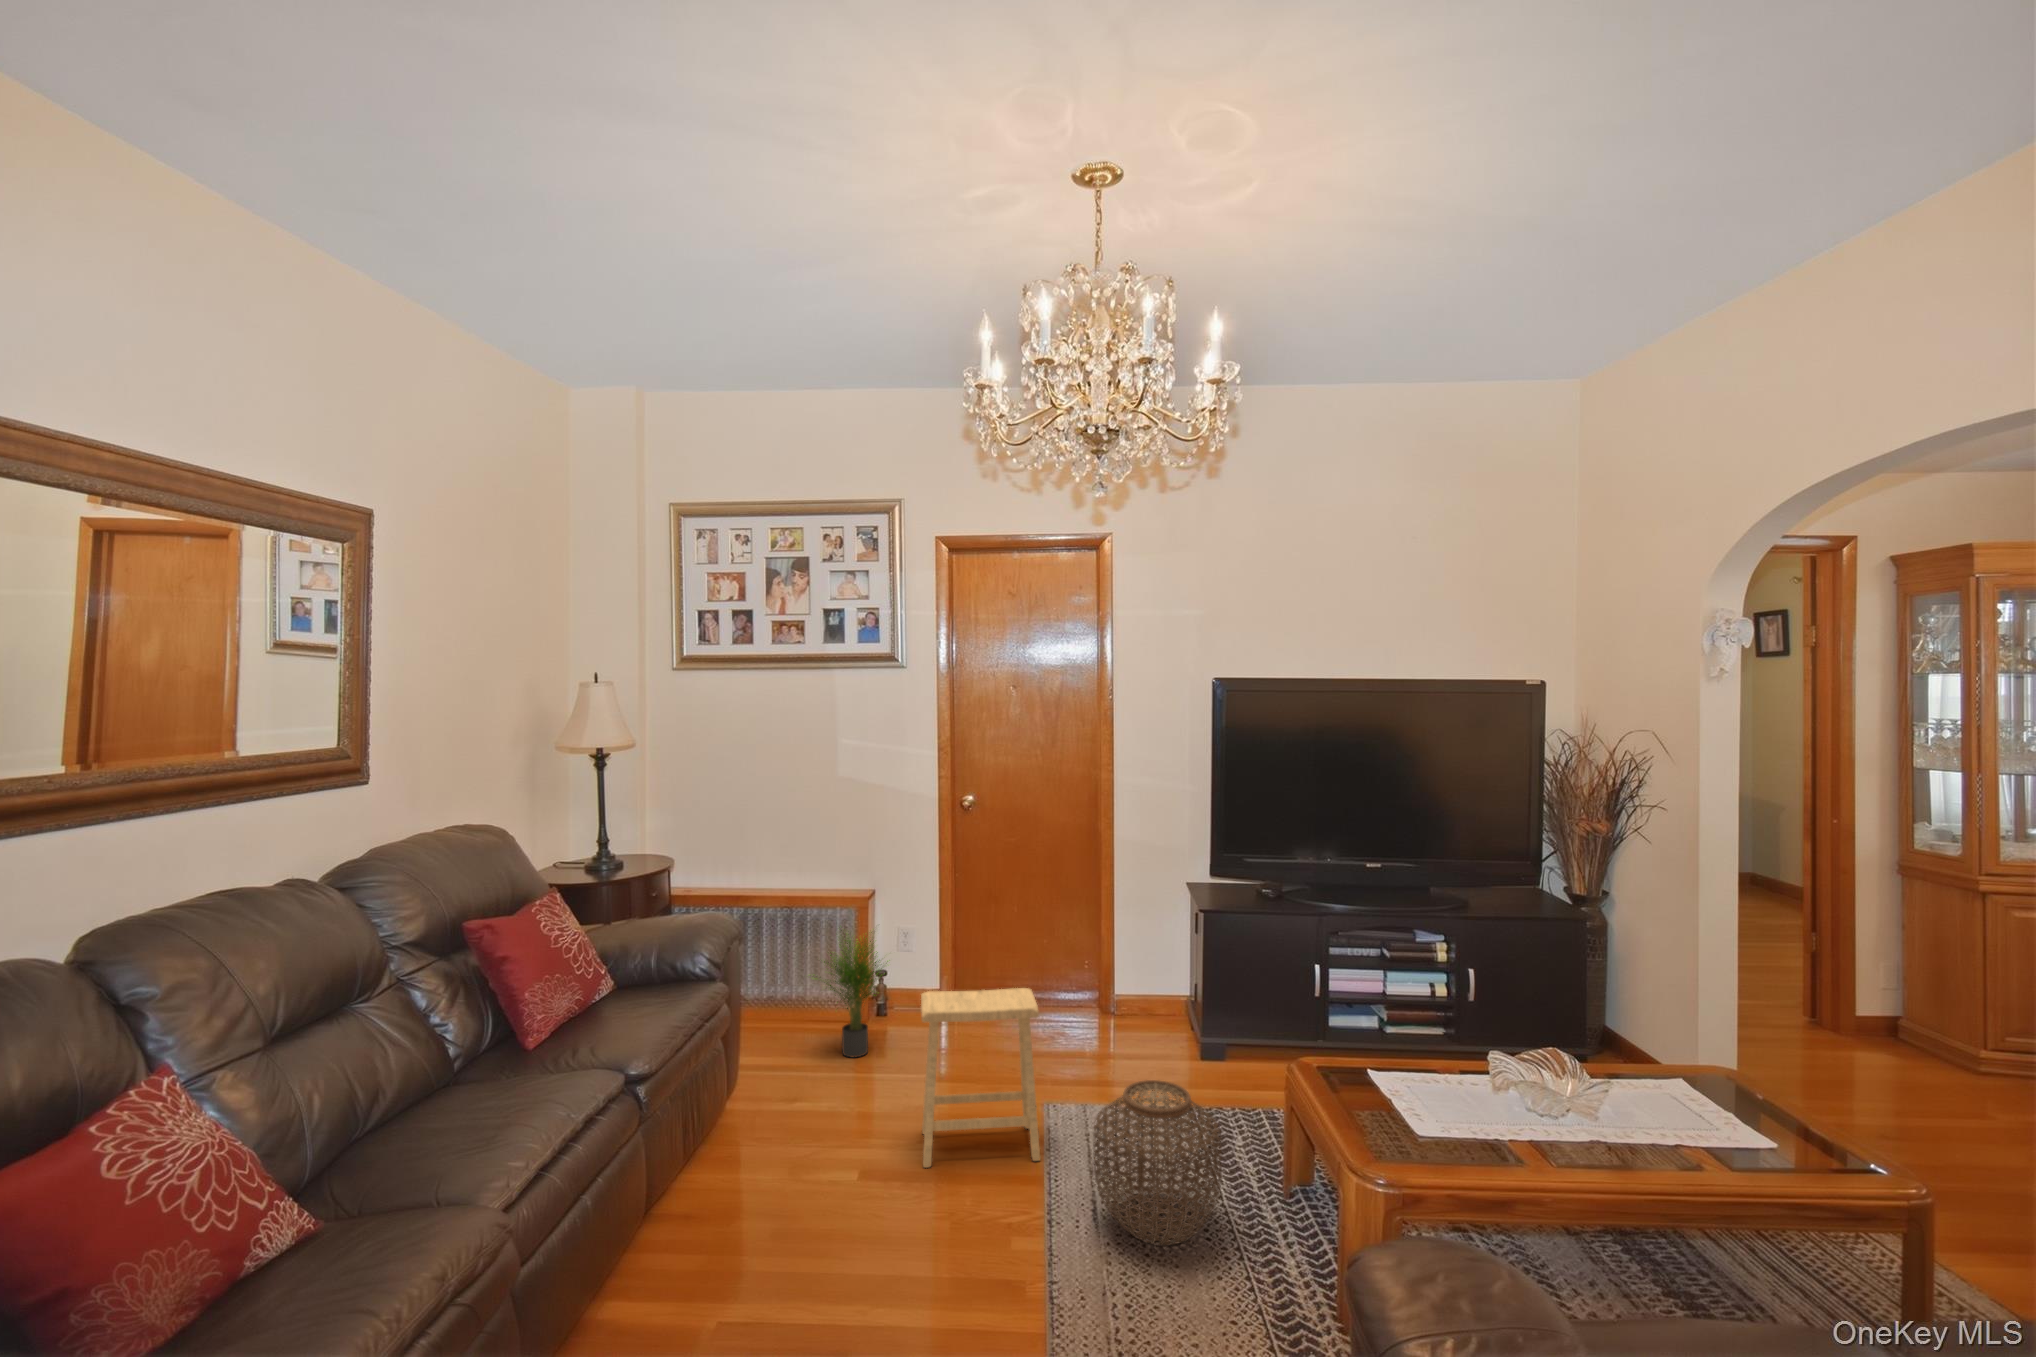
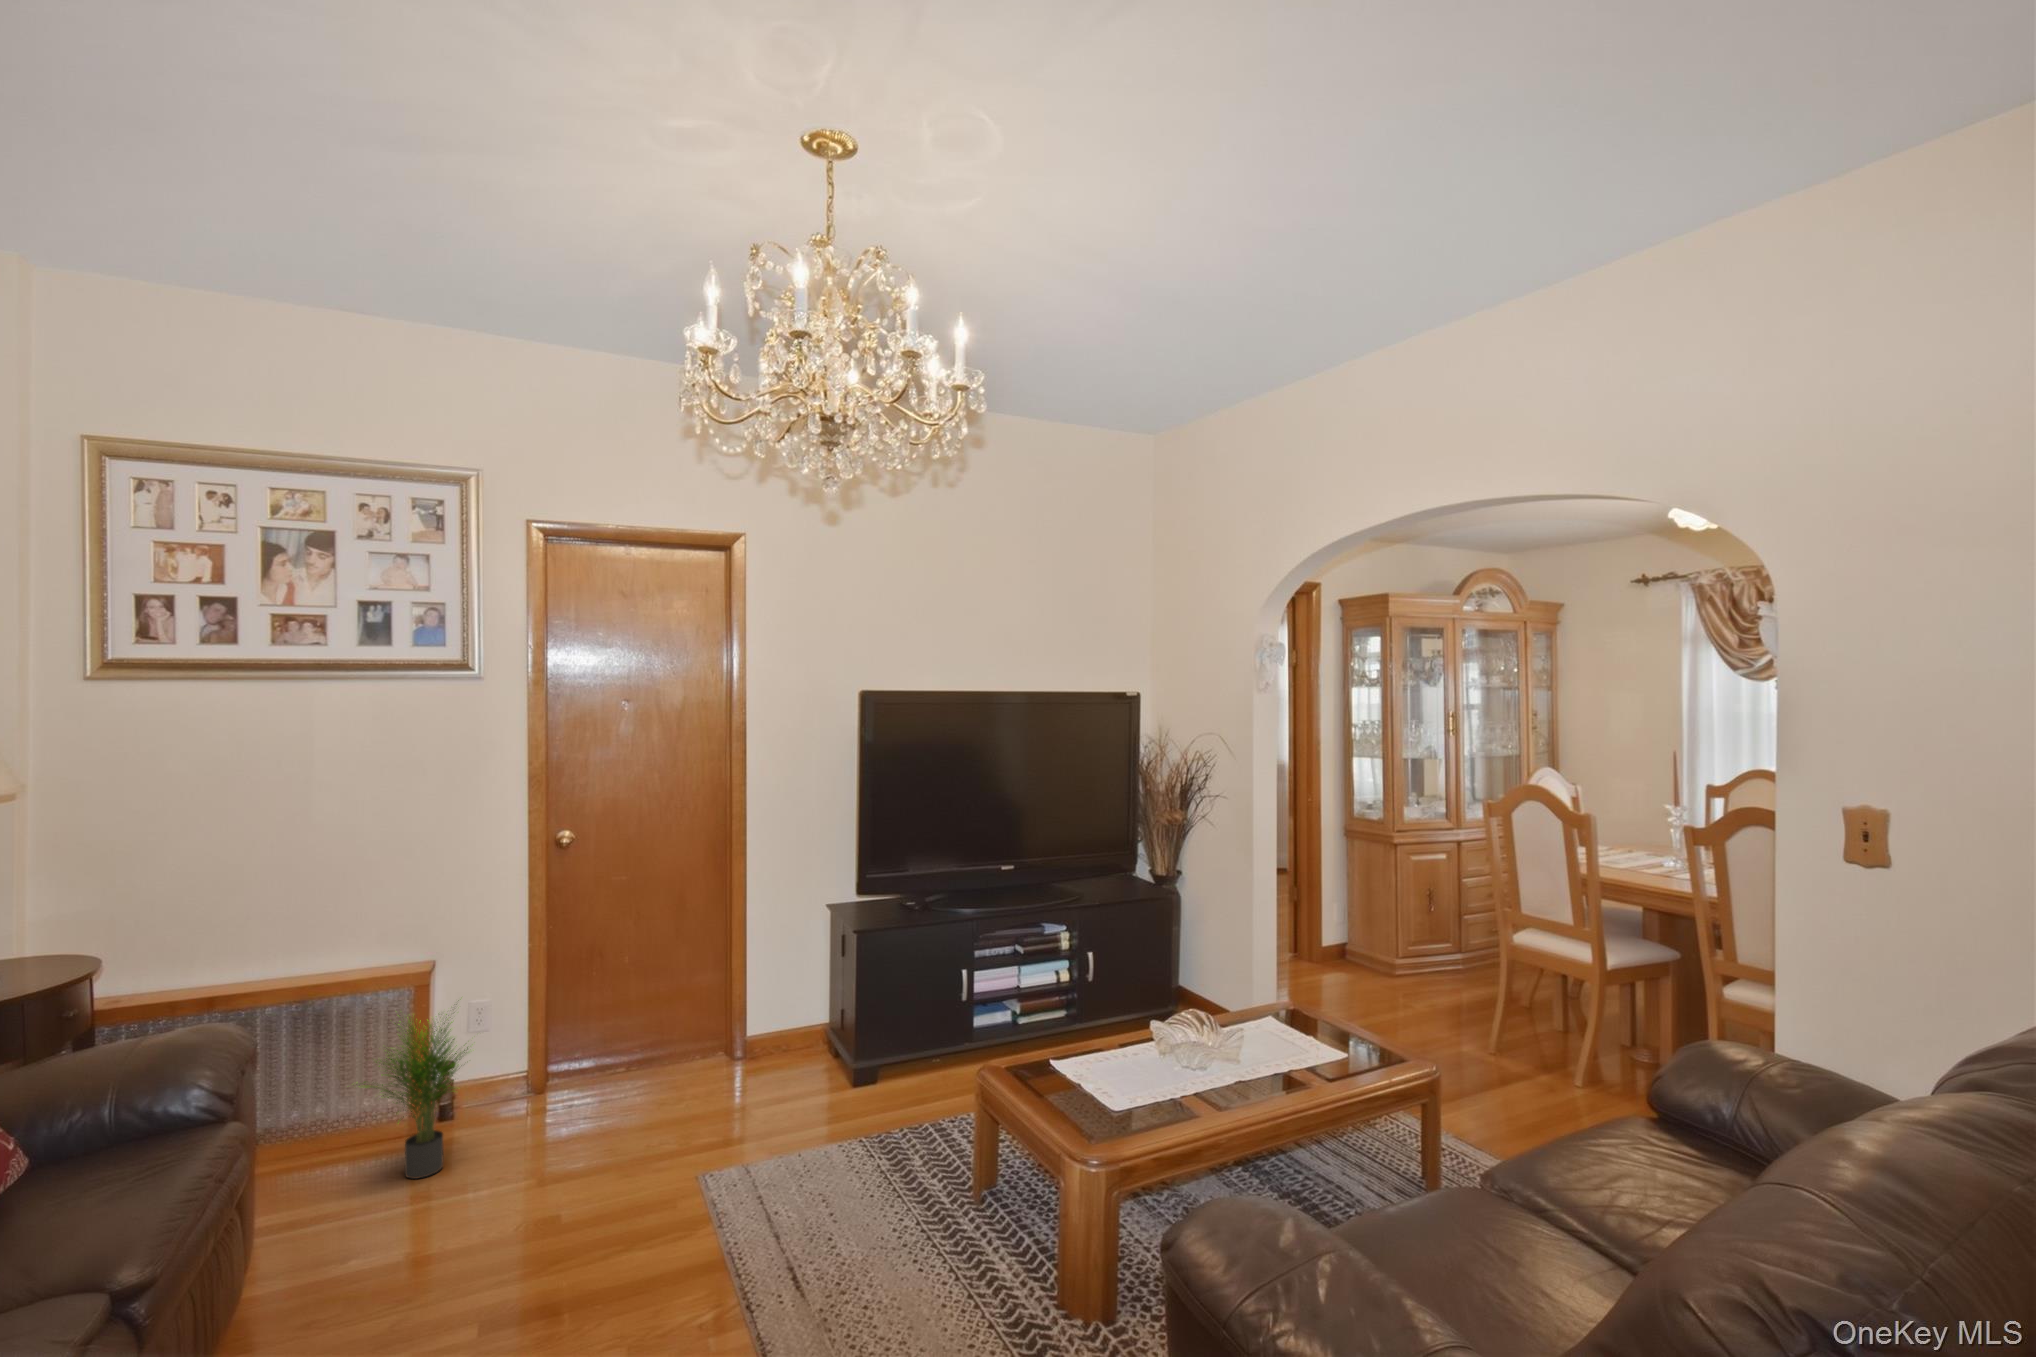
footstool: present [921,988,1040,1168] -> none [553,1045,714,1289]
woven basket: present [1093,1080,1222,1245] -> none [795,1116,931,1293]

